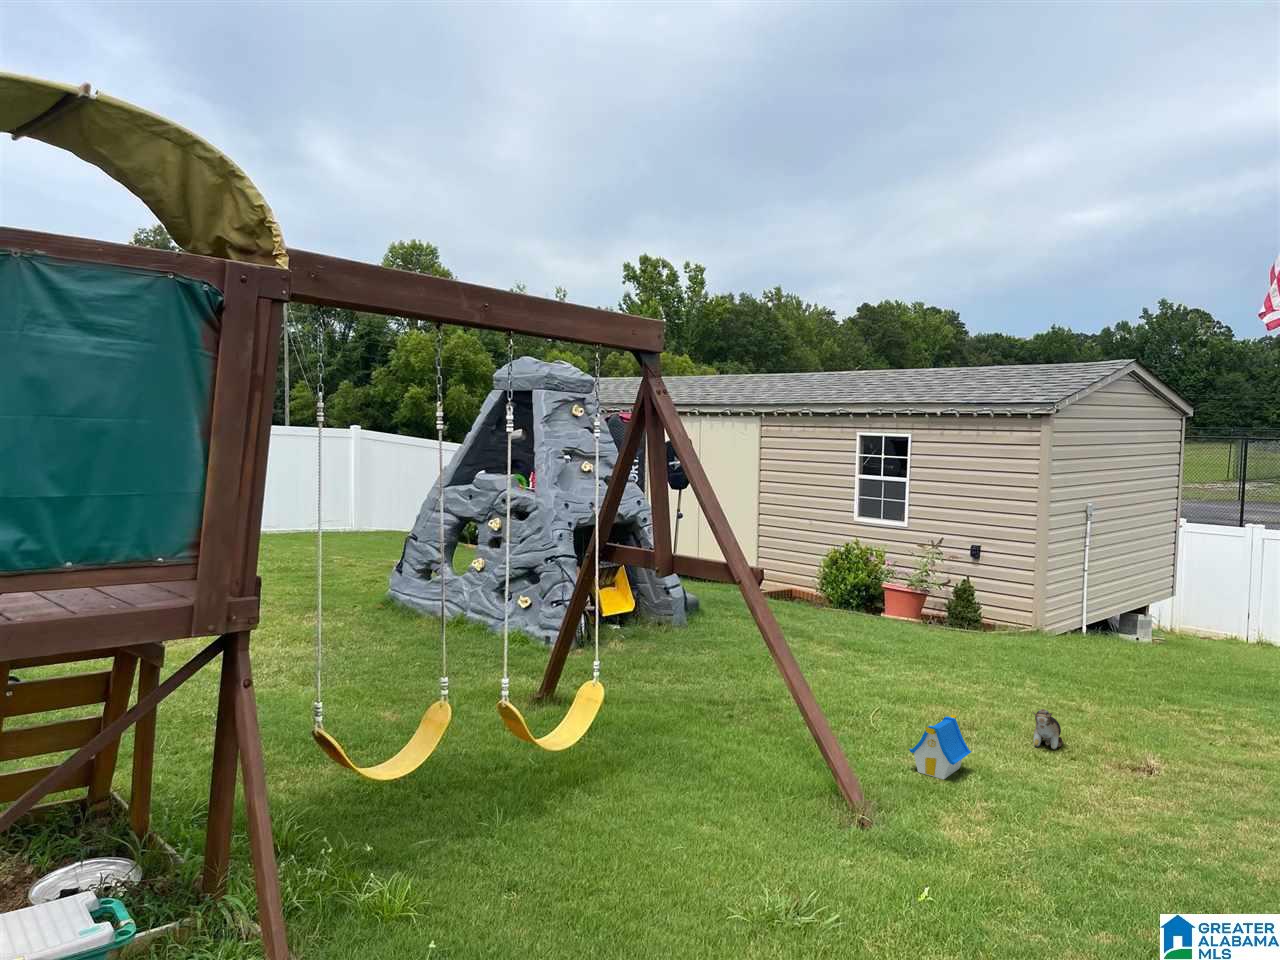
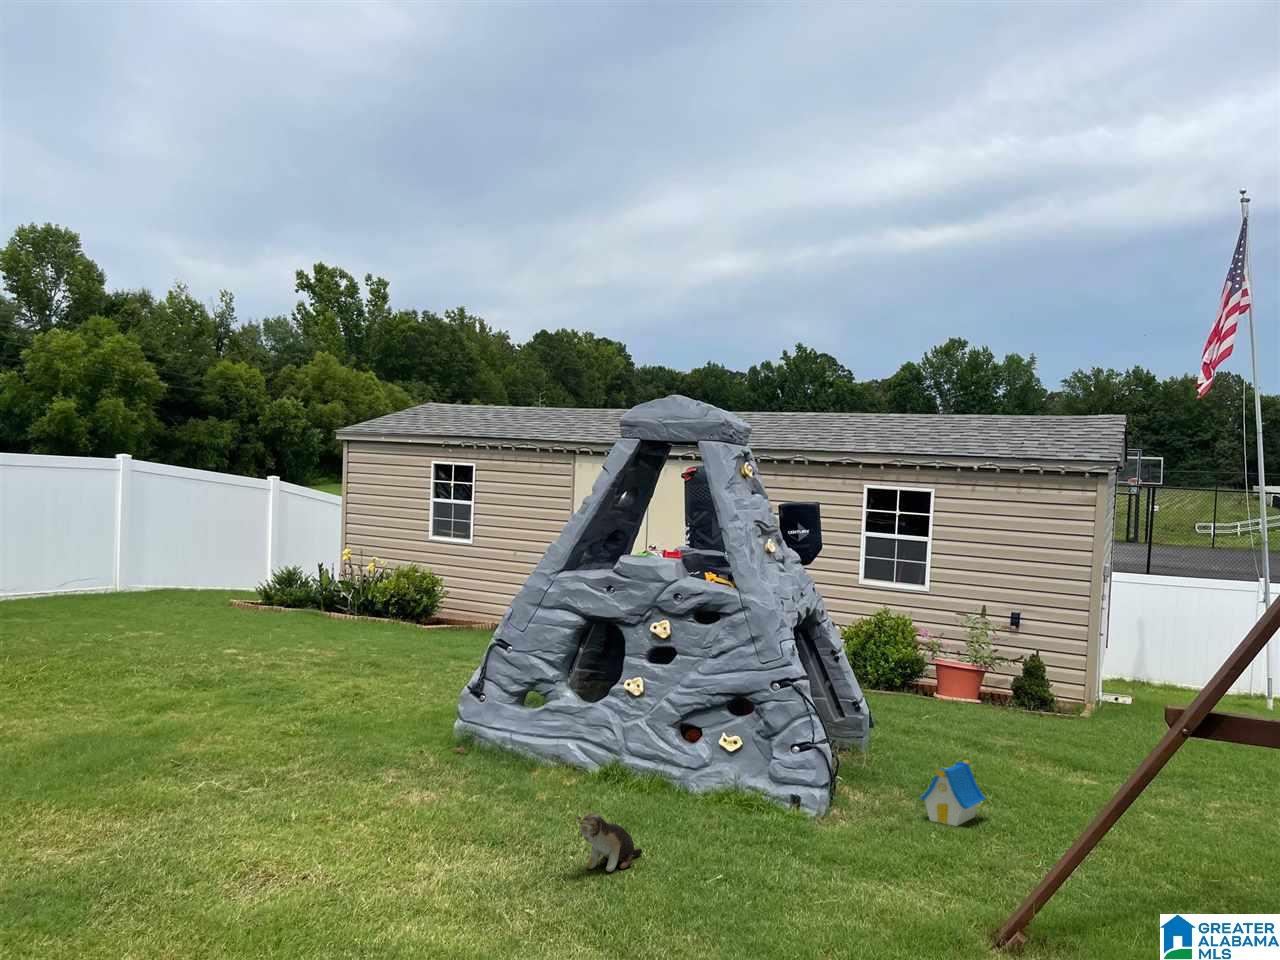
plush toy: present [1032,709,1063,749] -> present [575,813,642,872]

